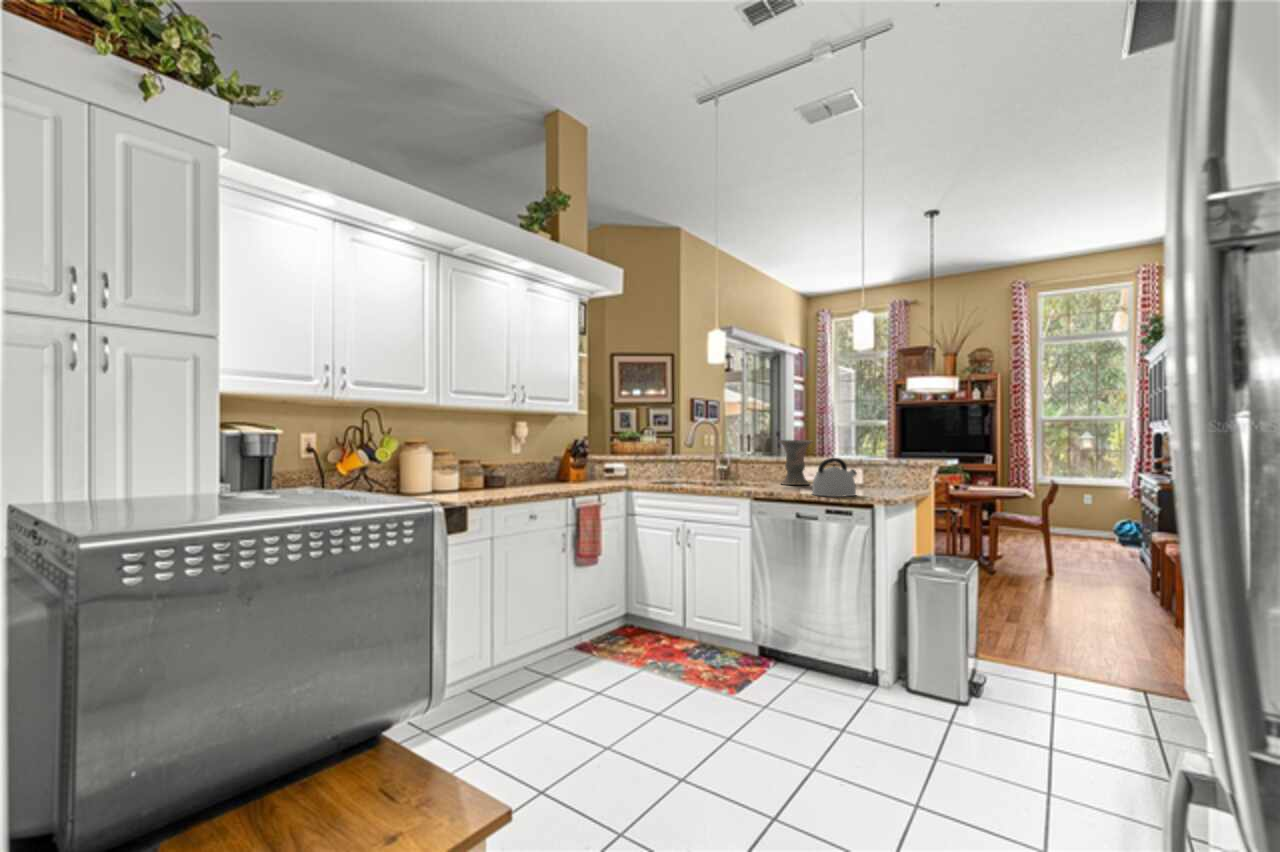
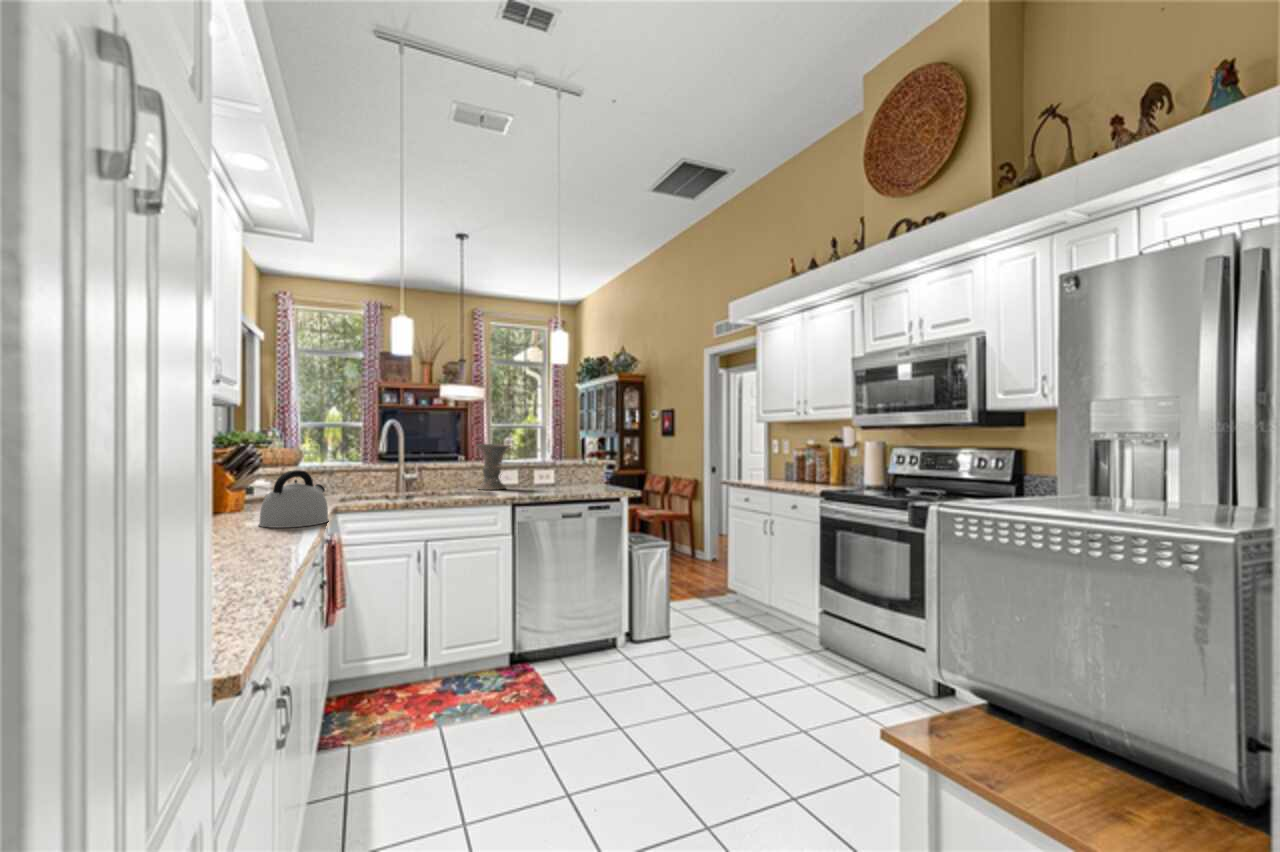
kettle: present [812,458,857,497] -> present [259,470,329,528]

